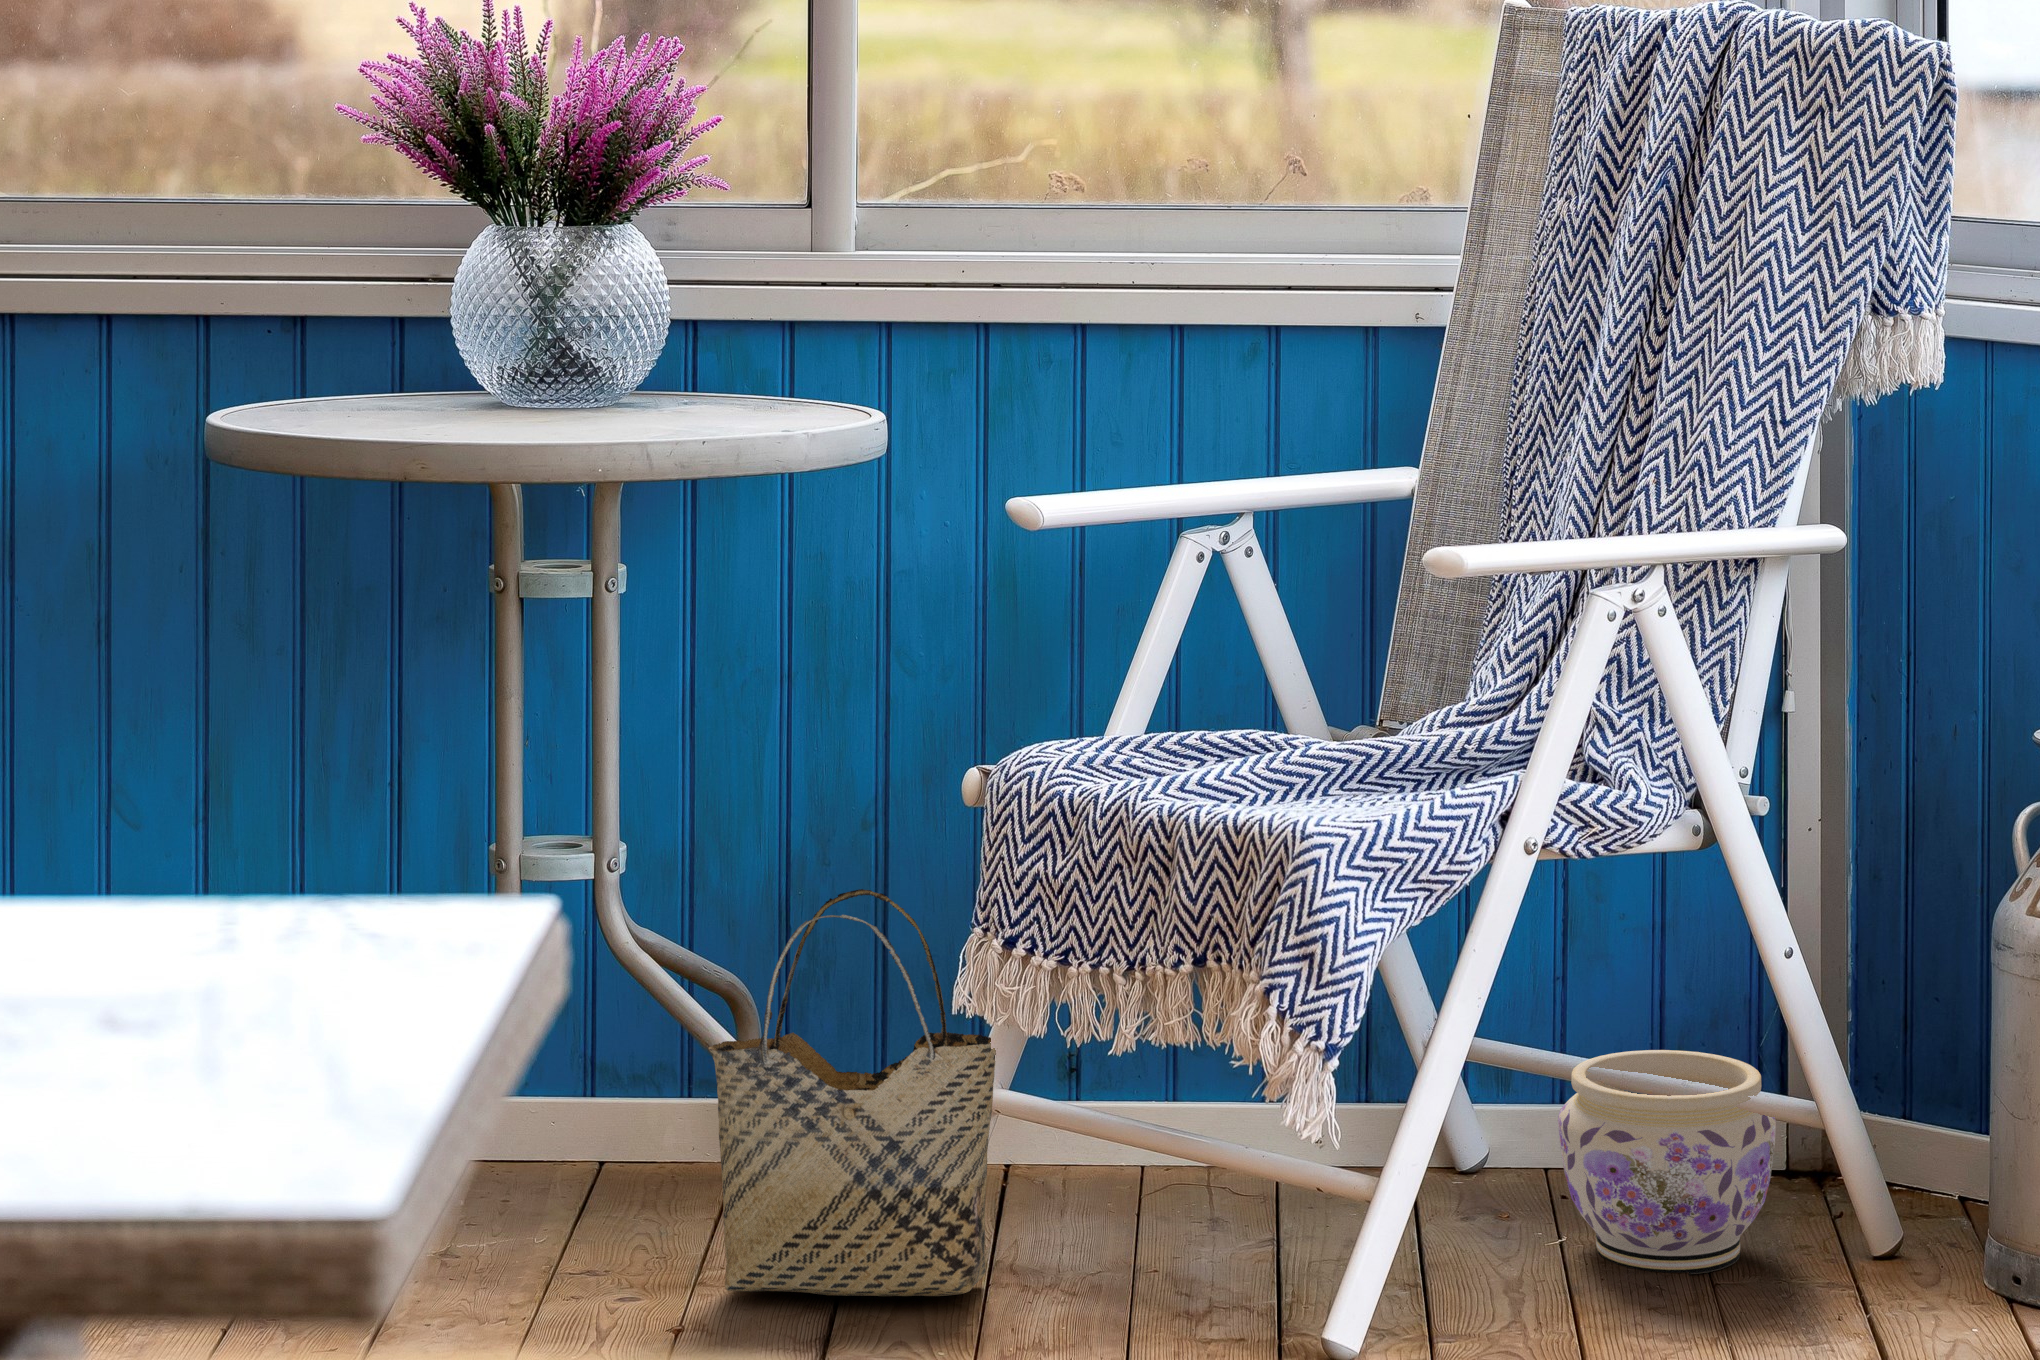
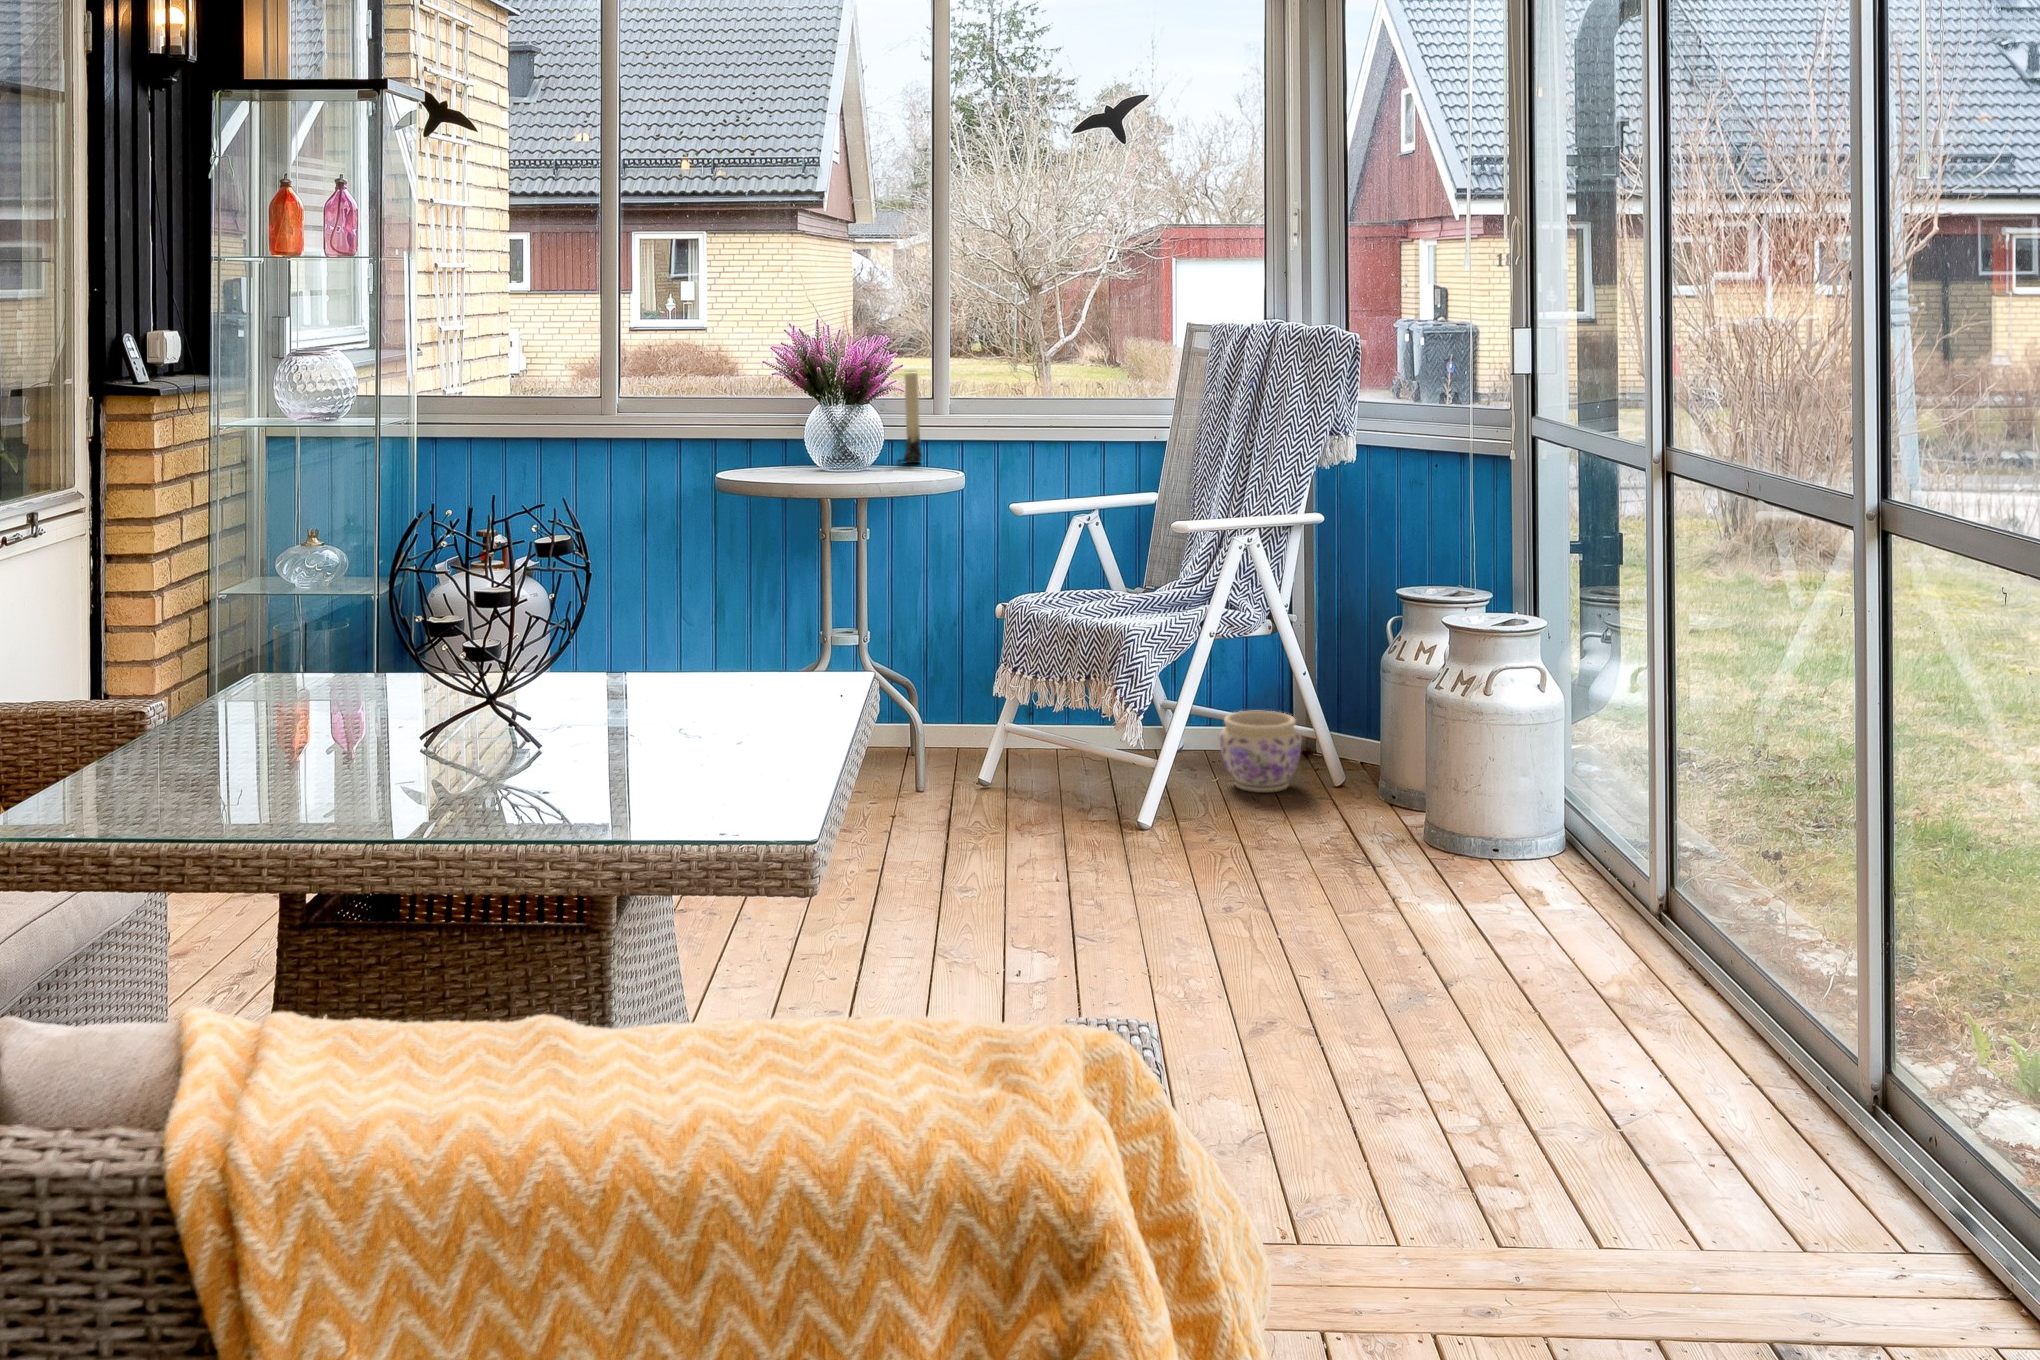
candle: none [716,137,789,387] -> present [897,370,922,463]
woven basket: present [709,889,996,1296] -> none [907,649,1013,798]

